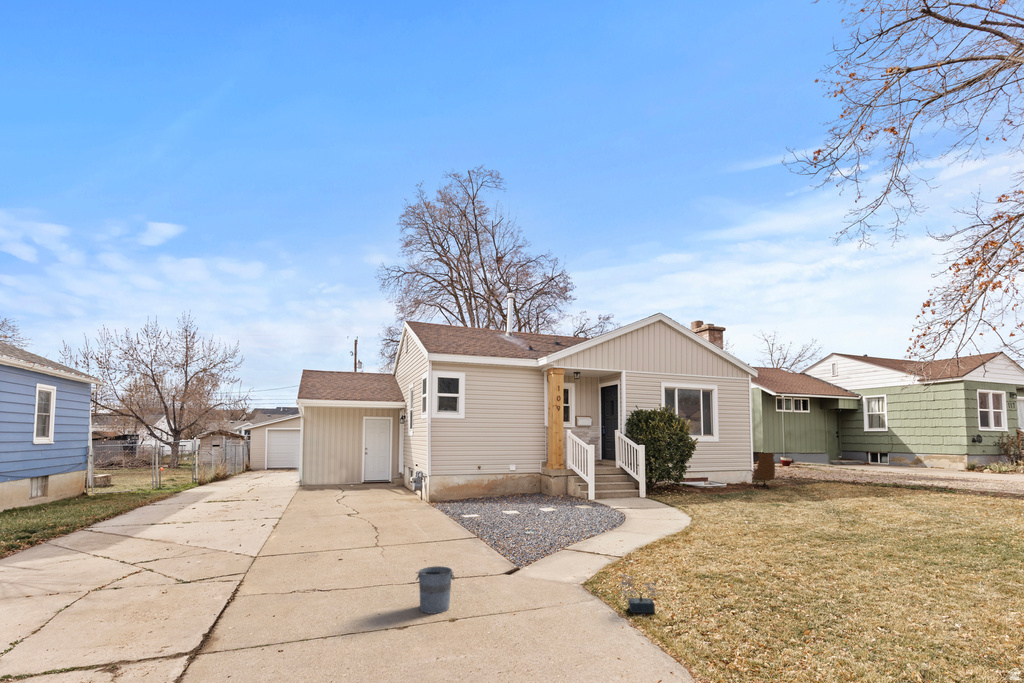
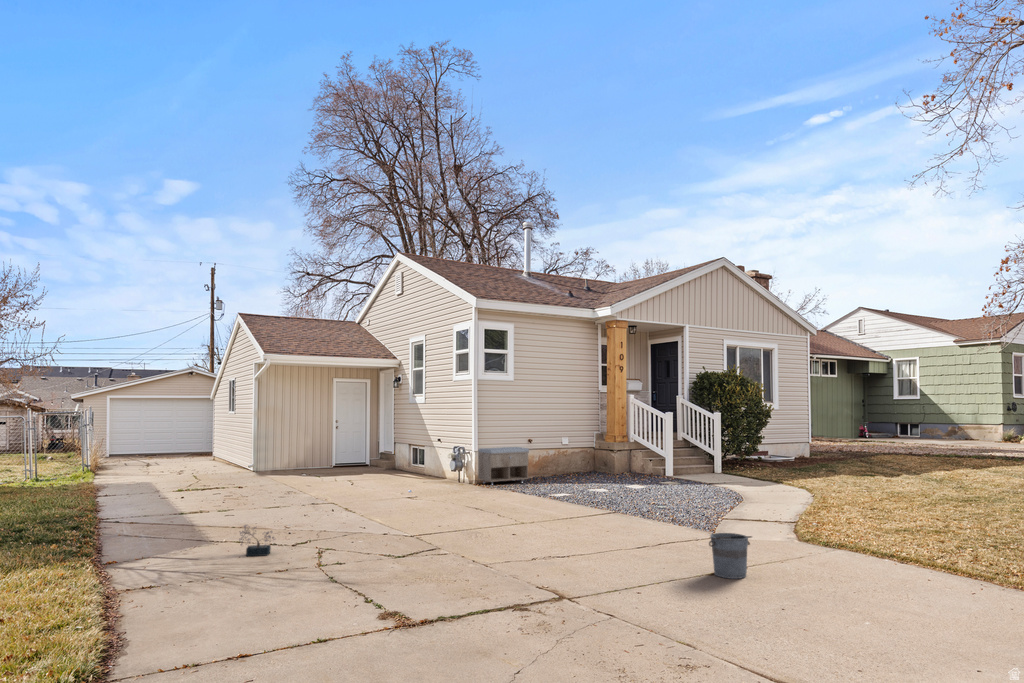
lounge chair: present [753,453,775,488] -> none [809,422,844,462]
storage bench: none [431,472,471,503] -> present [478,447,529,485]
decorative plant: present [621,575,659,613] -> present [239,525,275,556]

